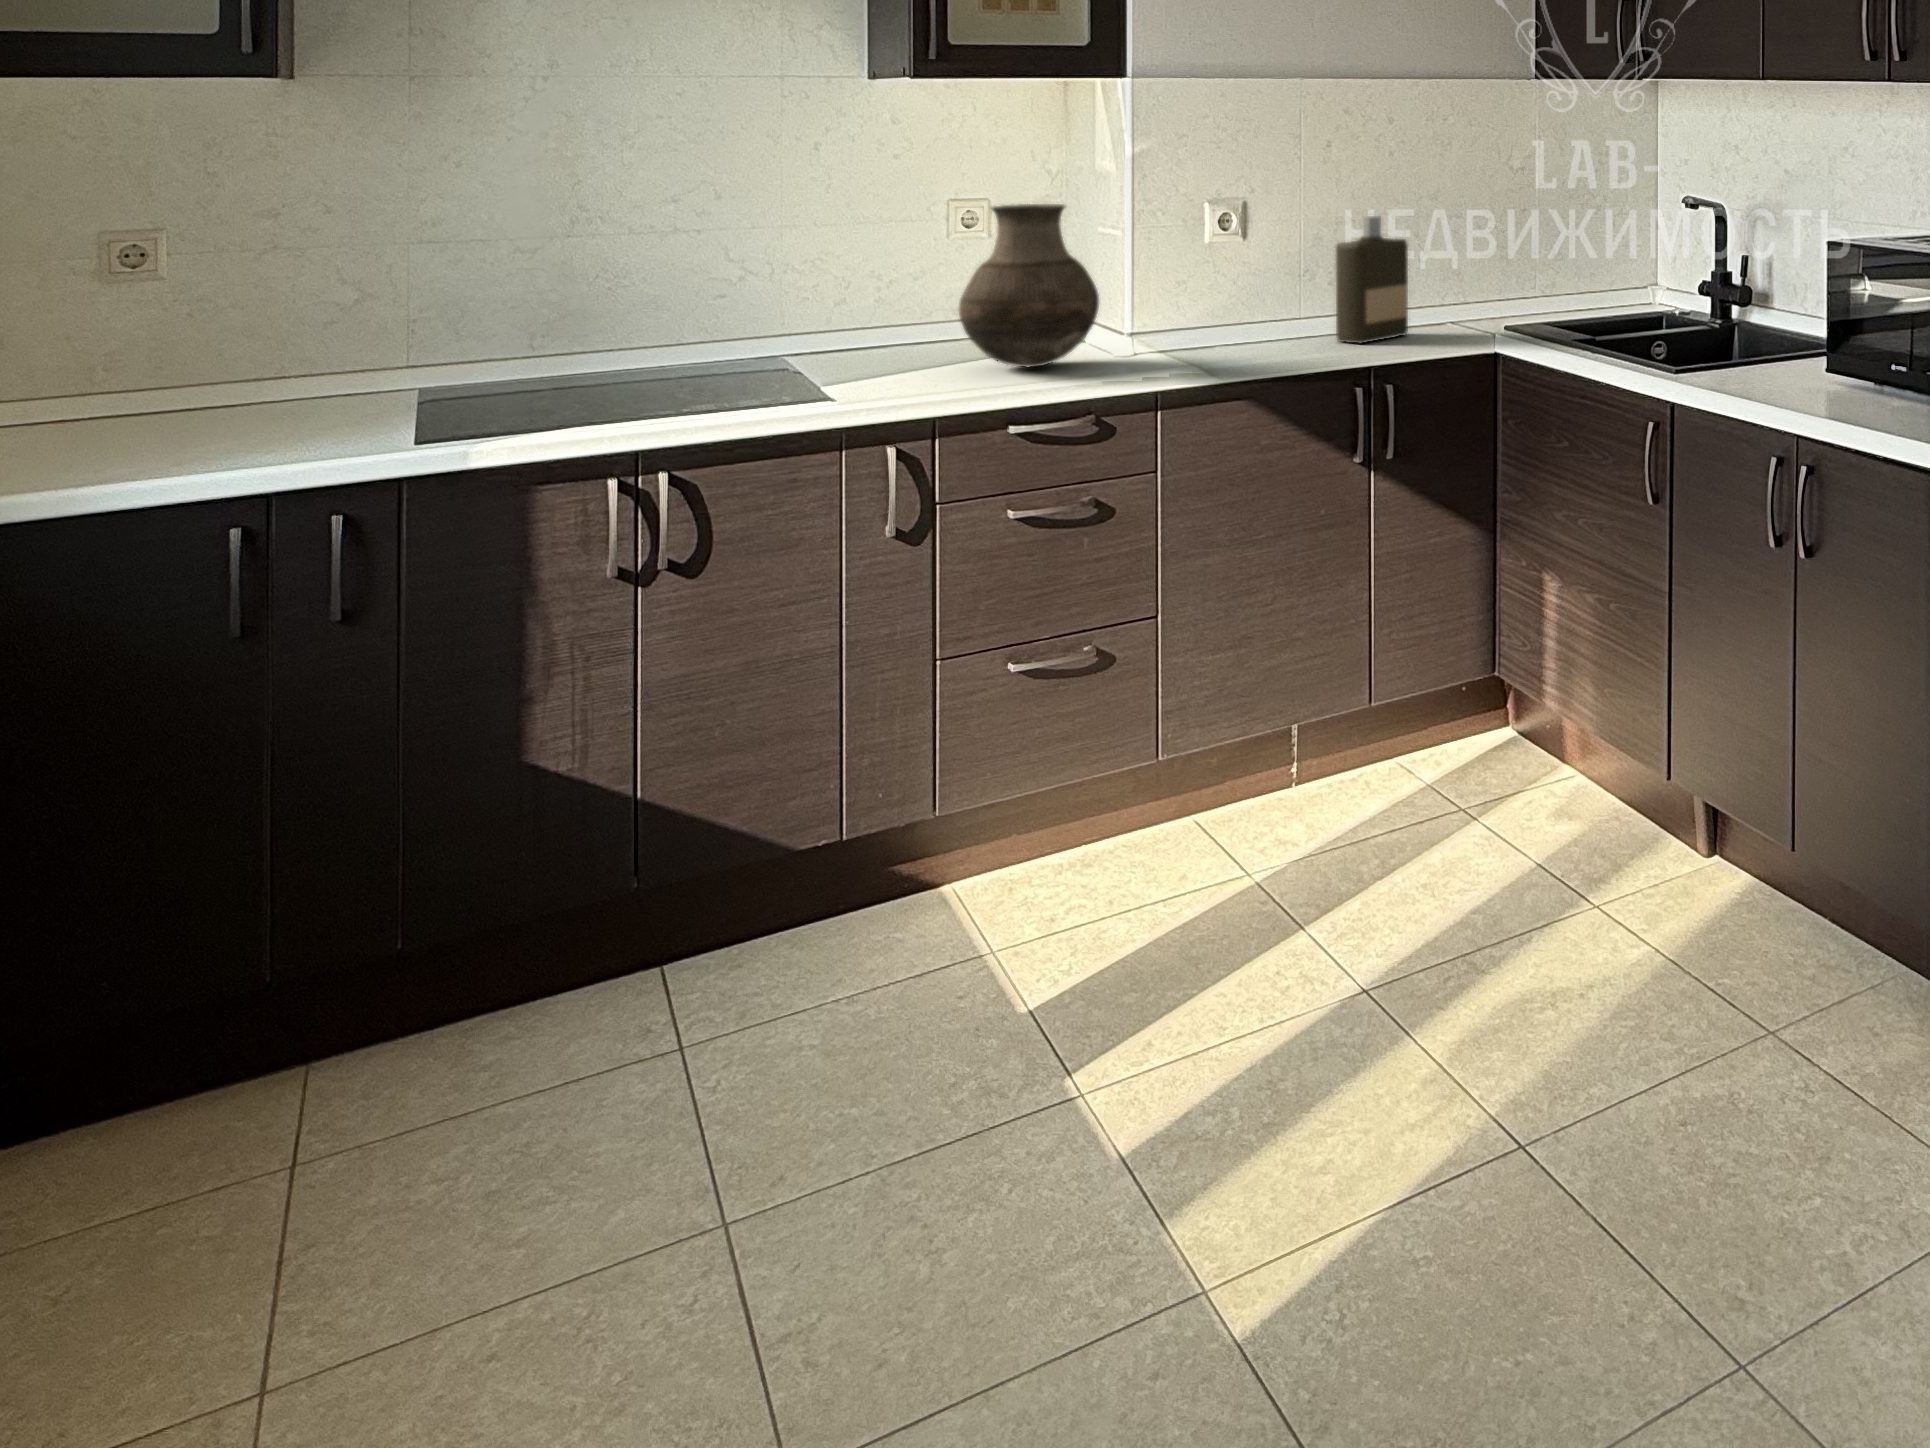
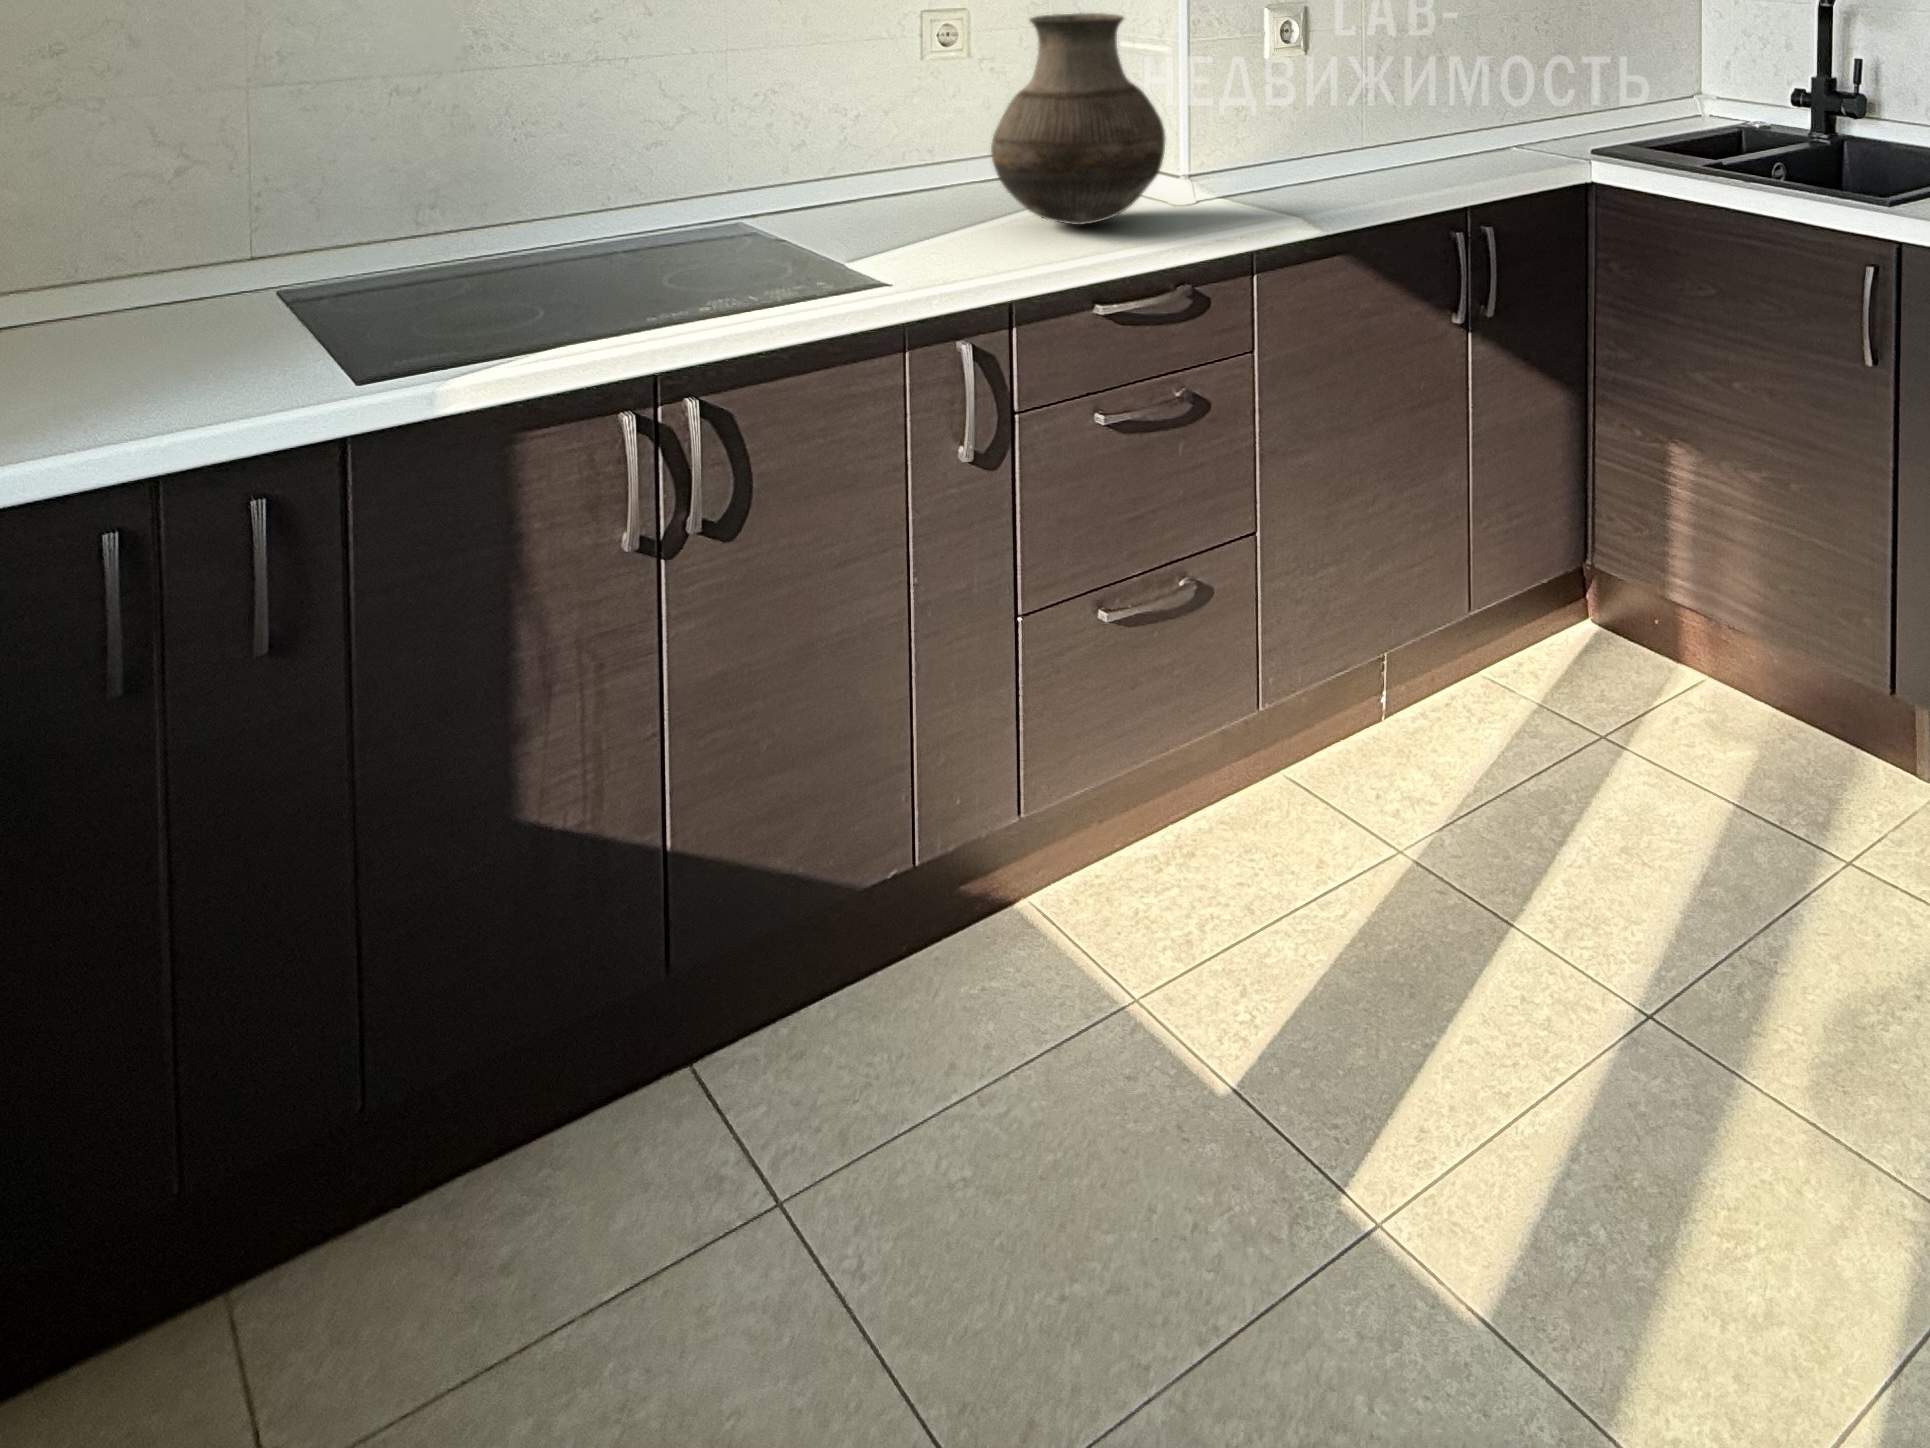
bottle: present [1336,216,1408,343] -> none [1407,21,1483,178]

